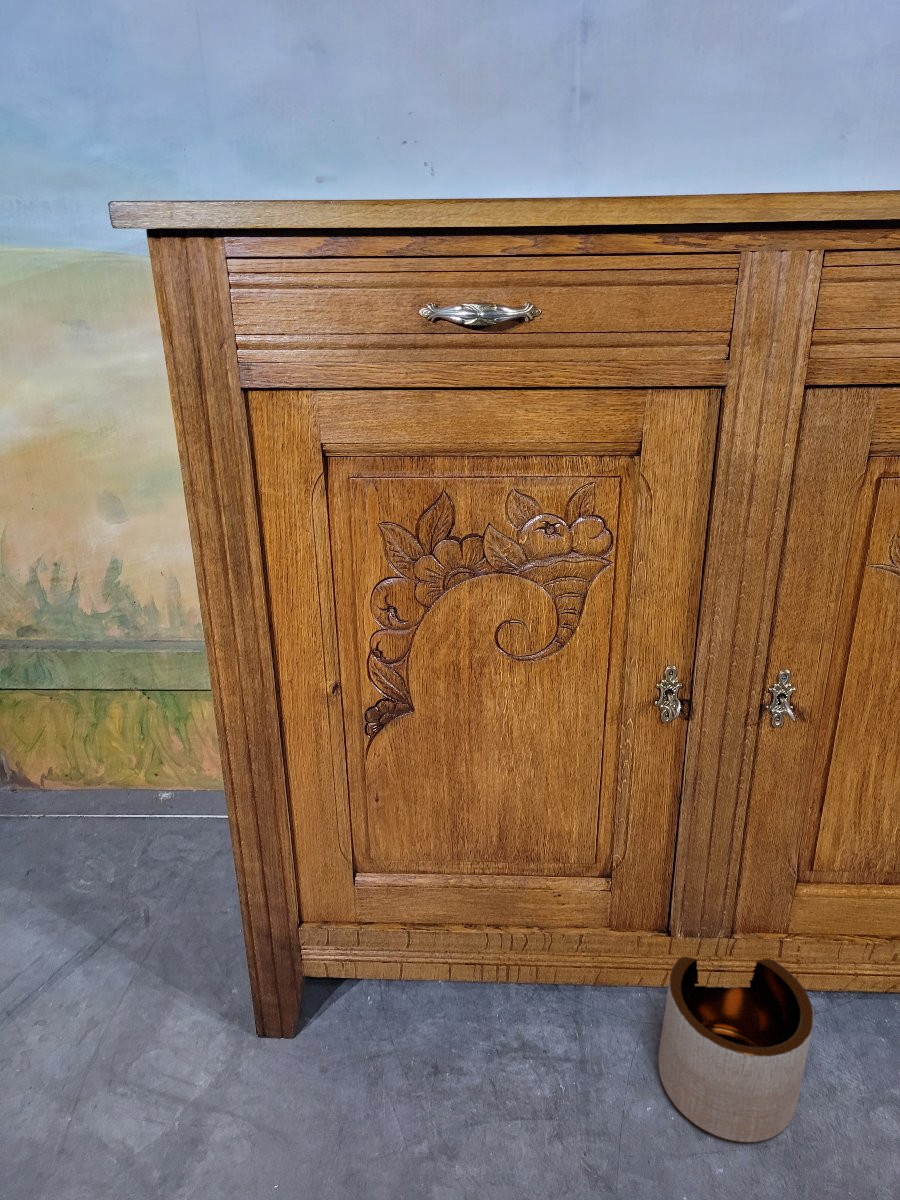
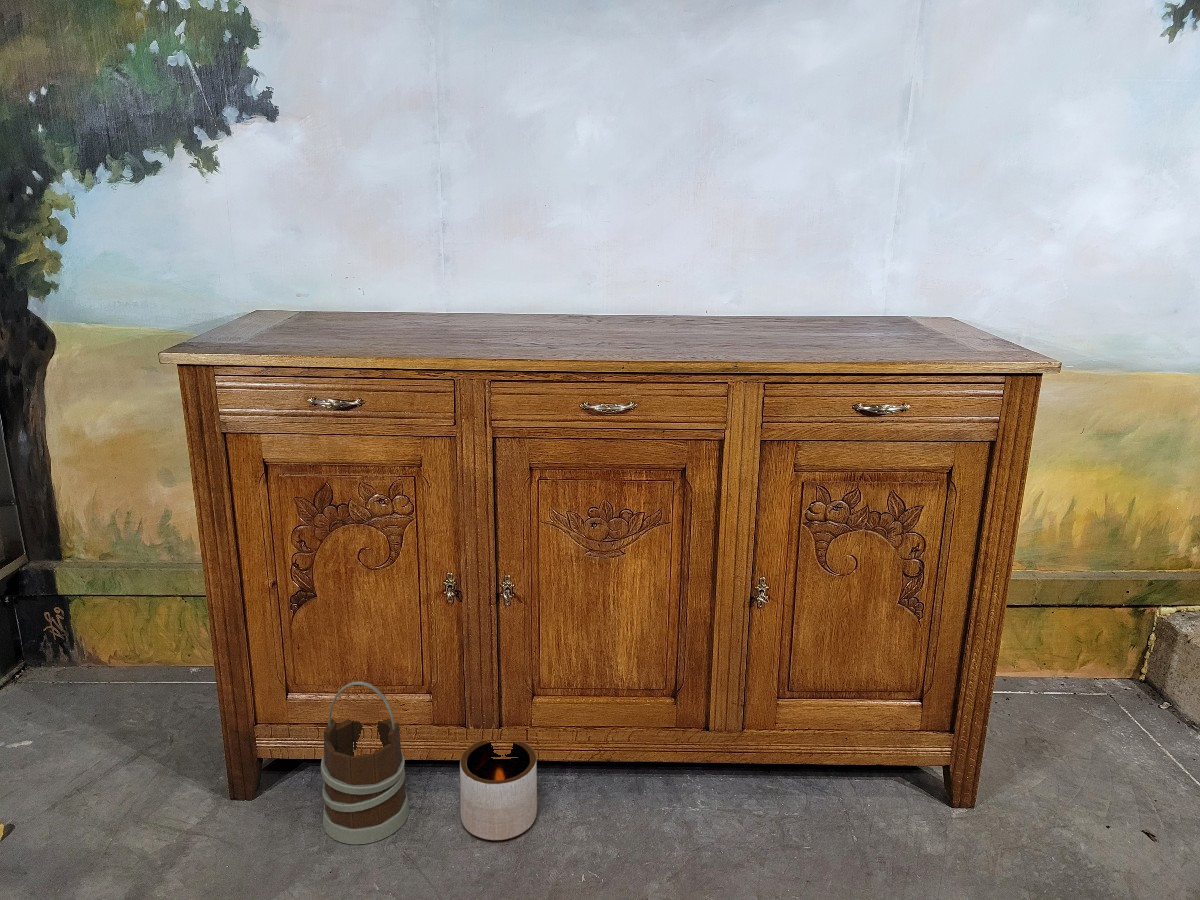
wooden bucket: none [422,865,567,1146] -> present [321,681,409,844]

